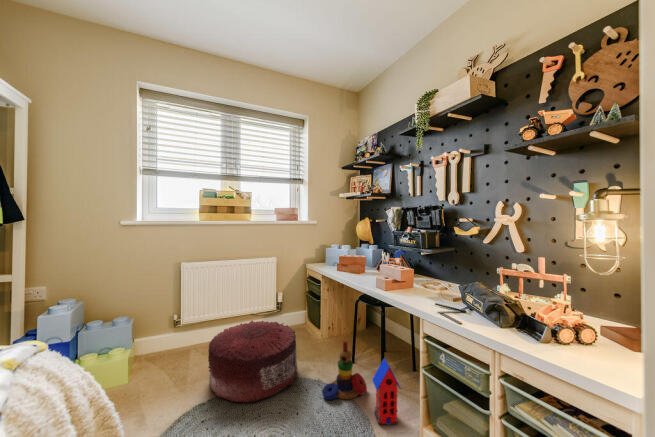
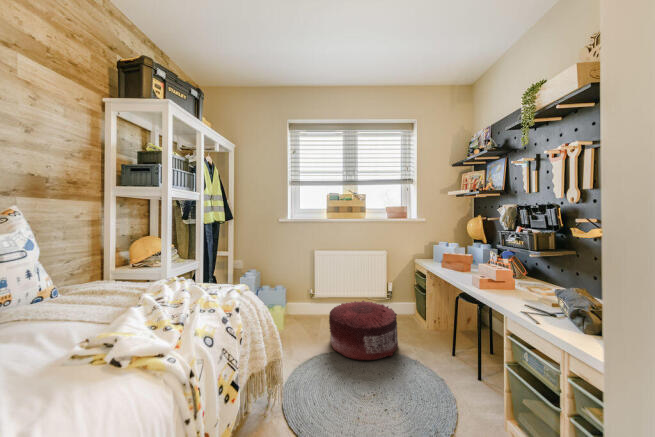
stacking toy: present [322,341,367,400] -> none [416,329,460,381]
toy house: present [373,359,400,425] -> none [460,350,488,413]

